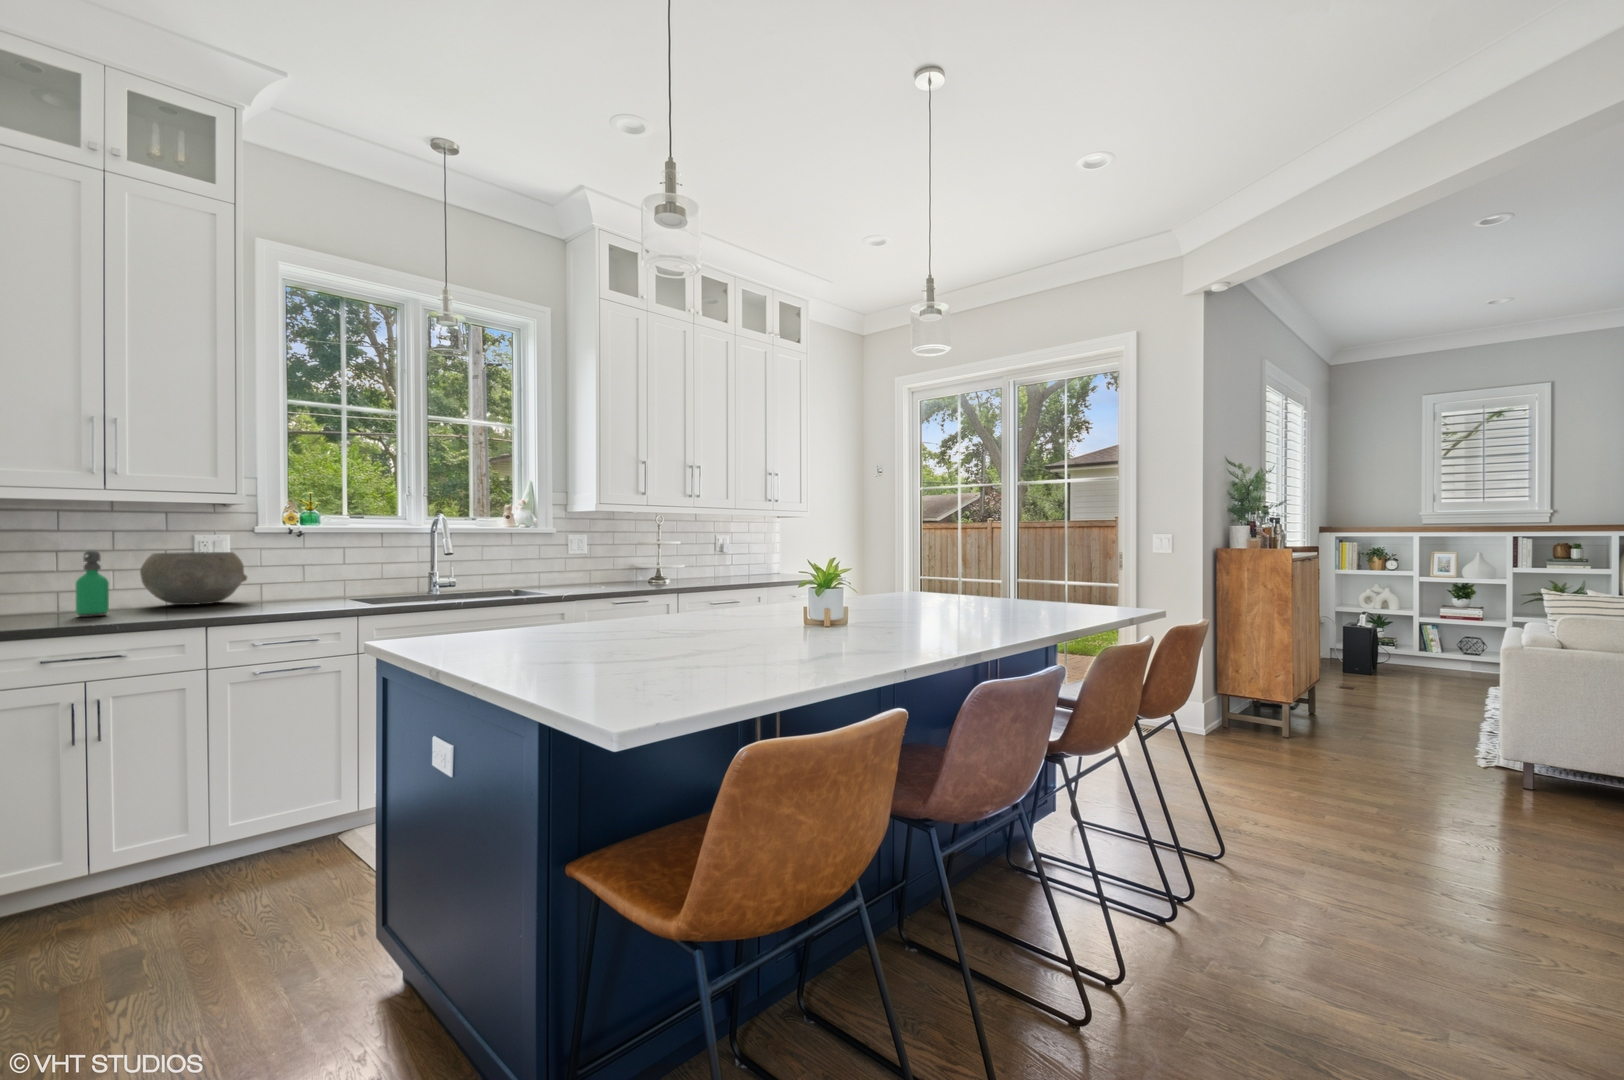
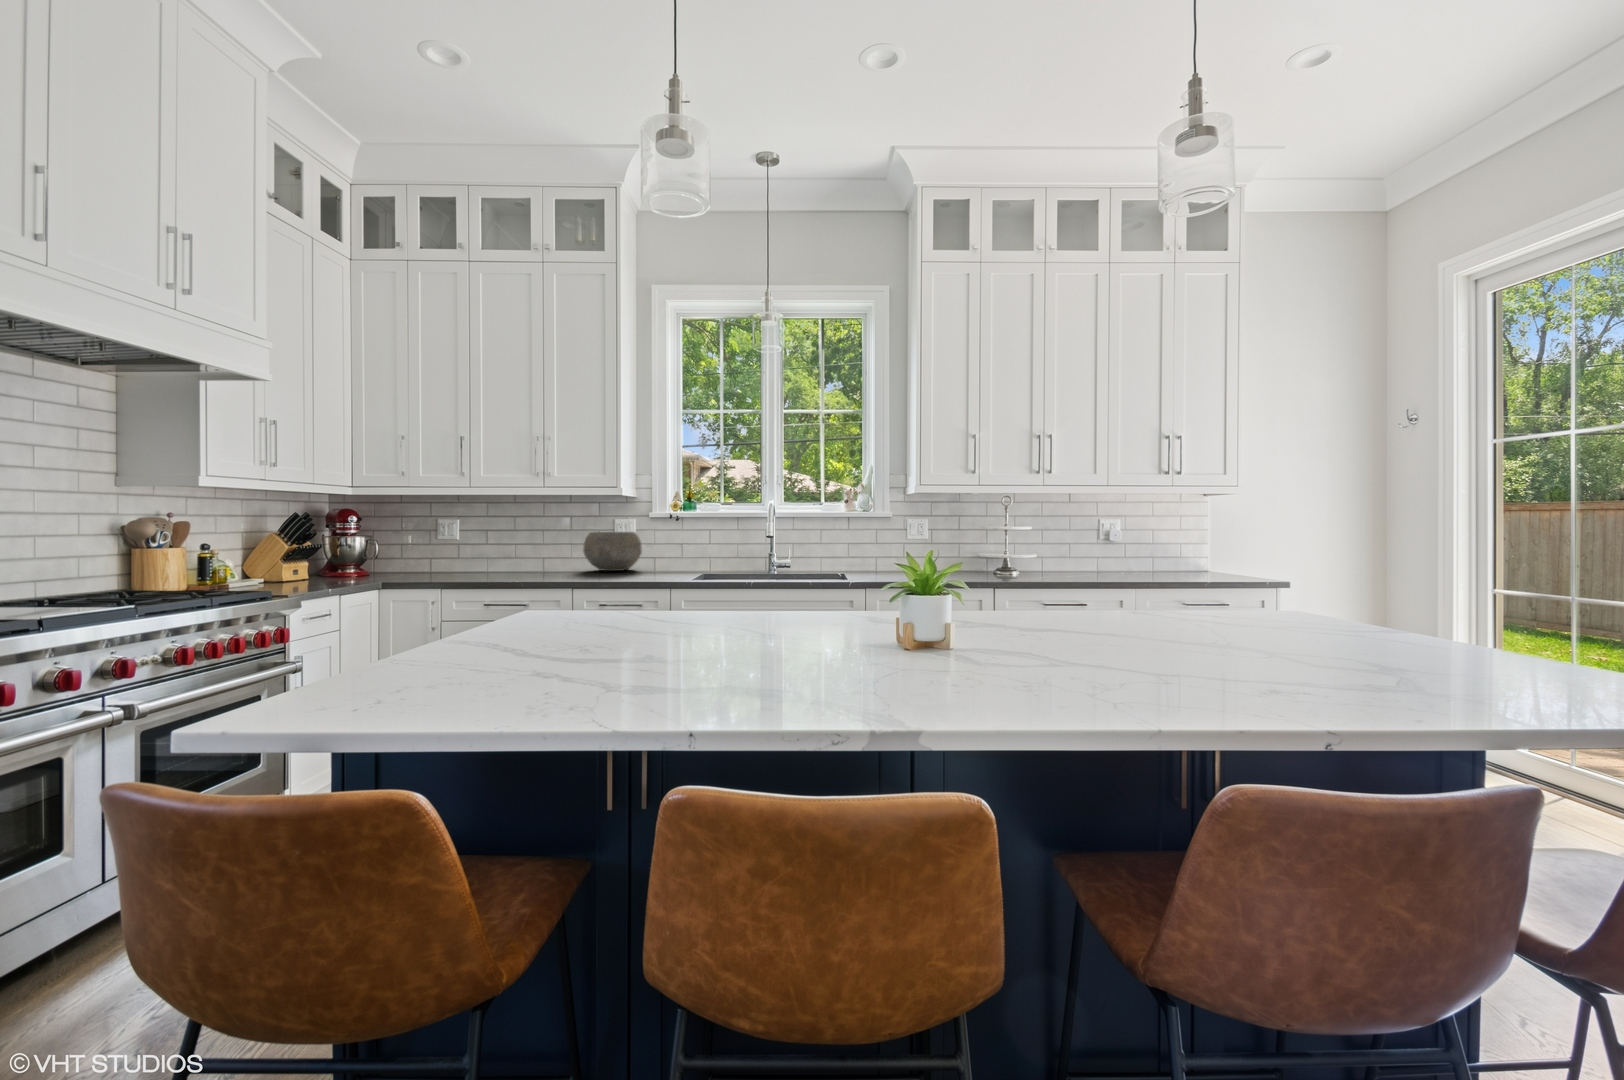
soap dispenser: present [75,550,109,617] -> none [542,530,559,575]

